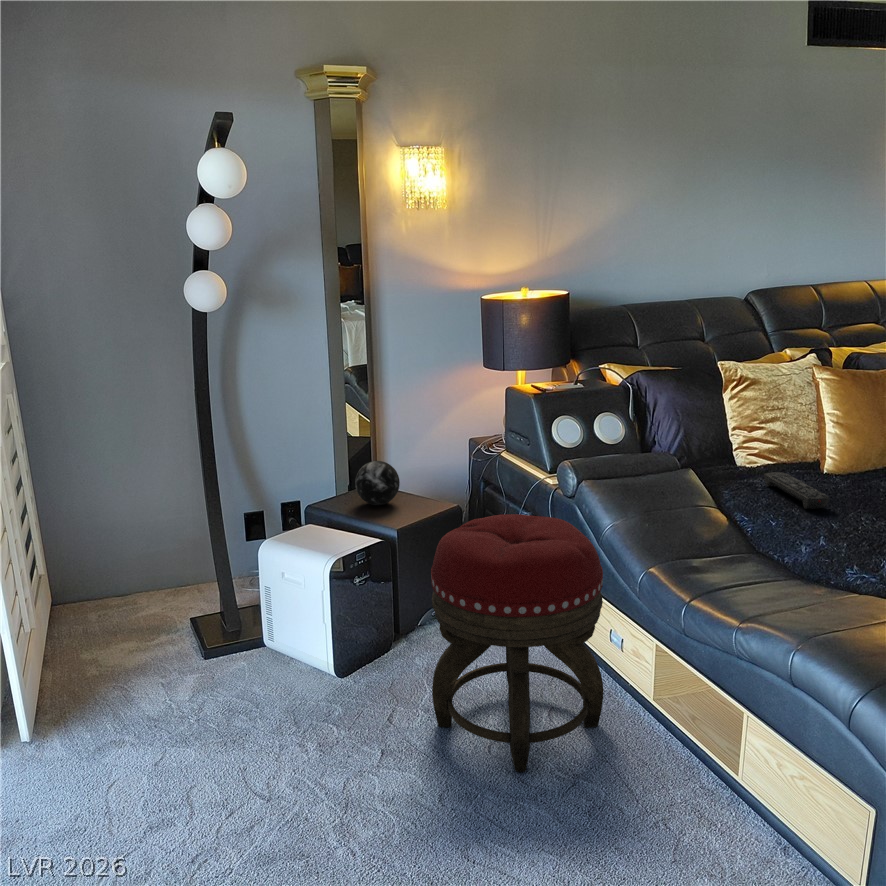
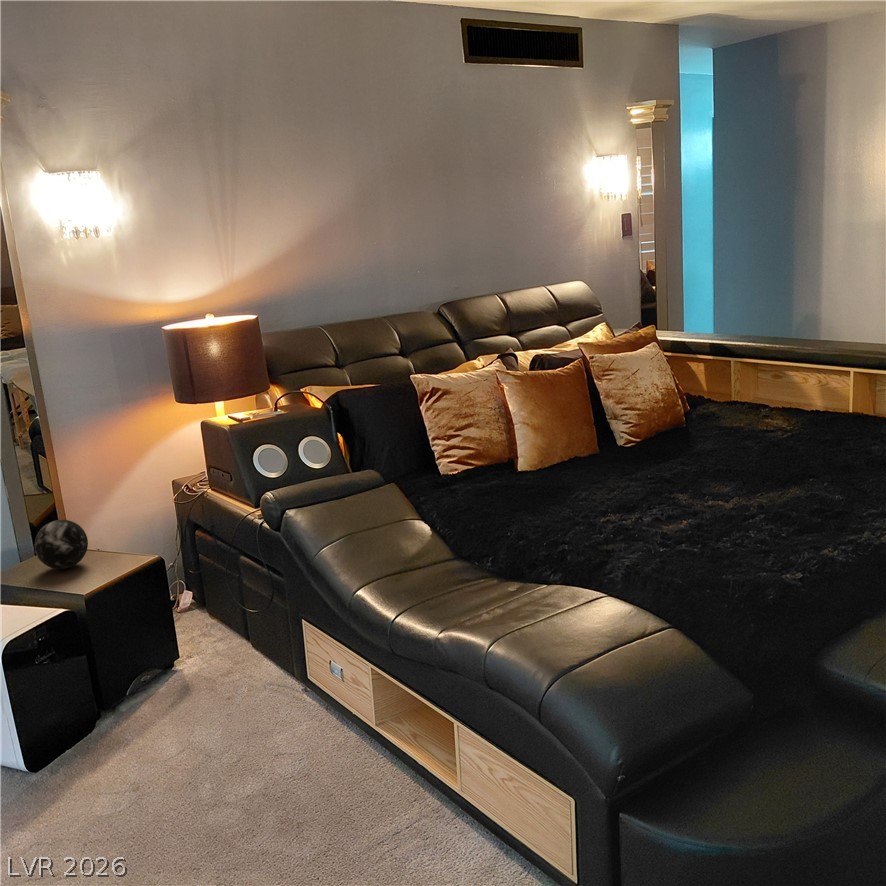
remote control: present [764,472,829,509] -> none [463,477,521,510]
footstool: present [431,514,603,772] -> none [116,557,323,836]

